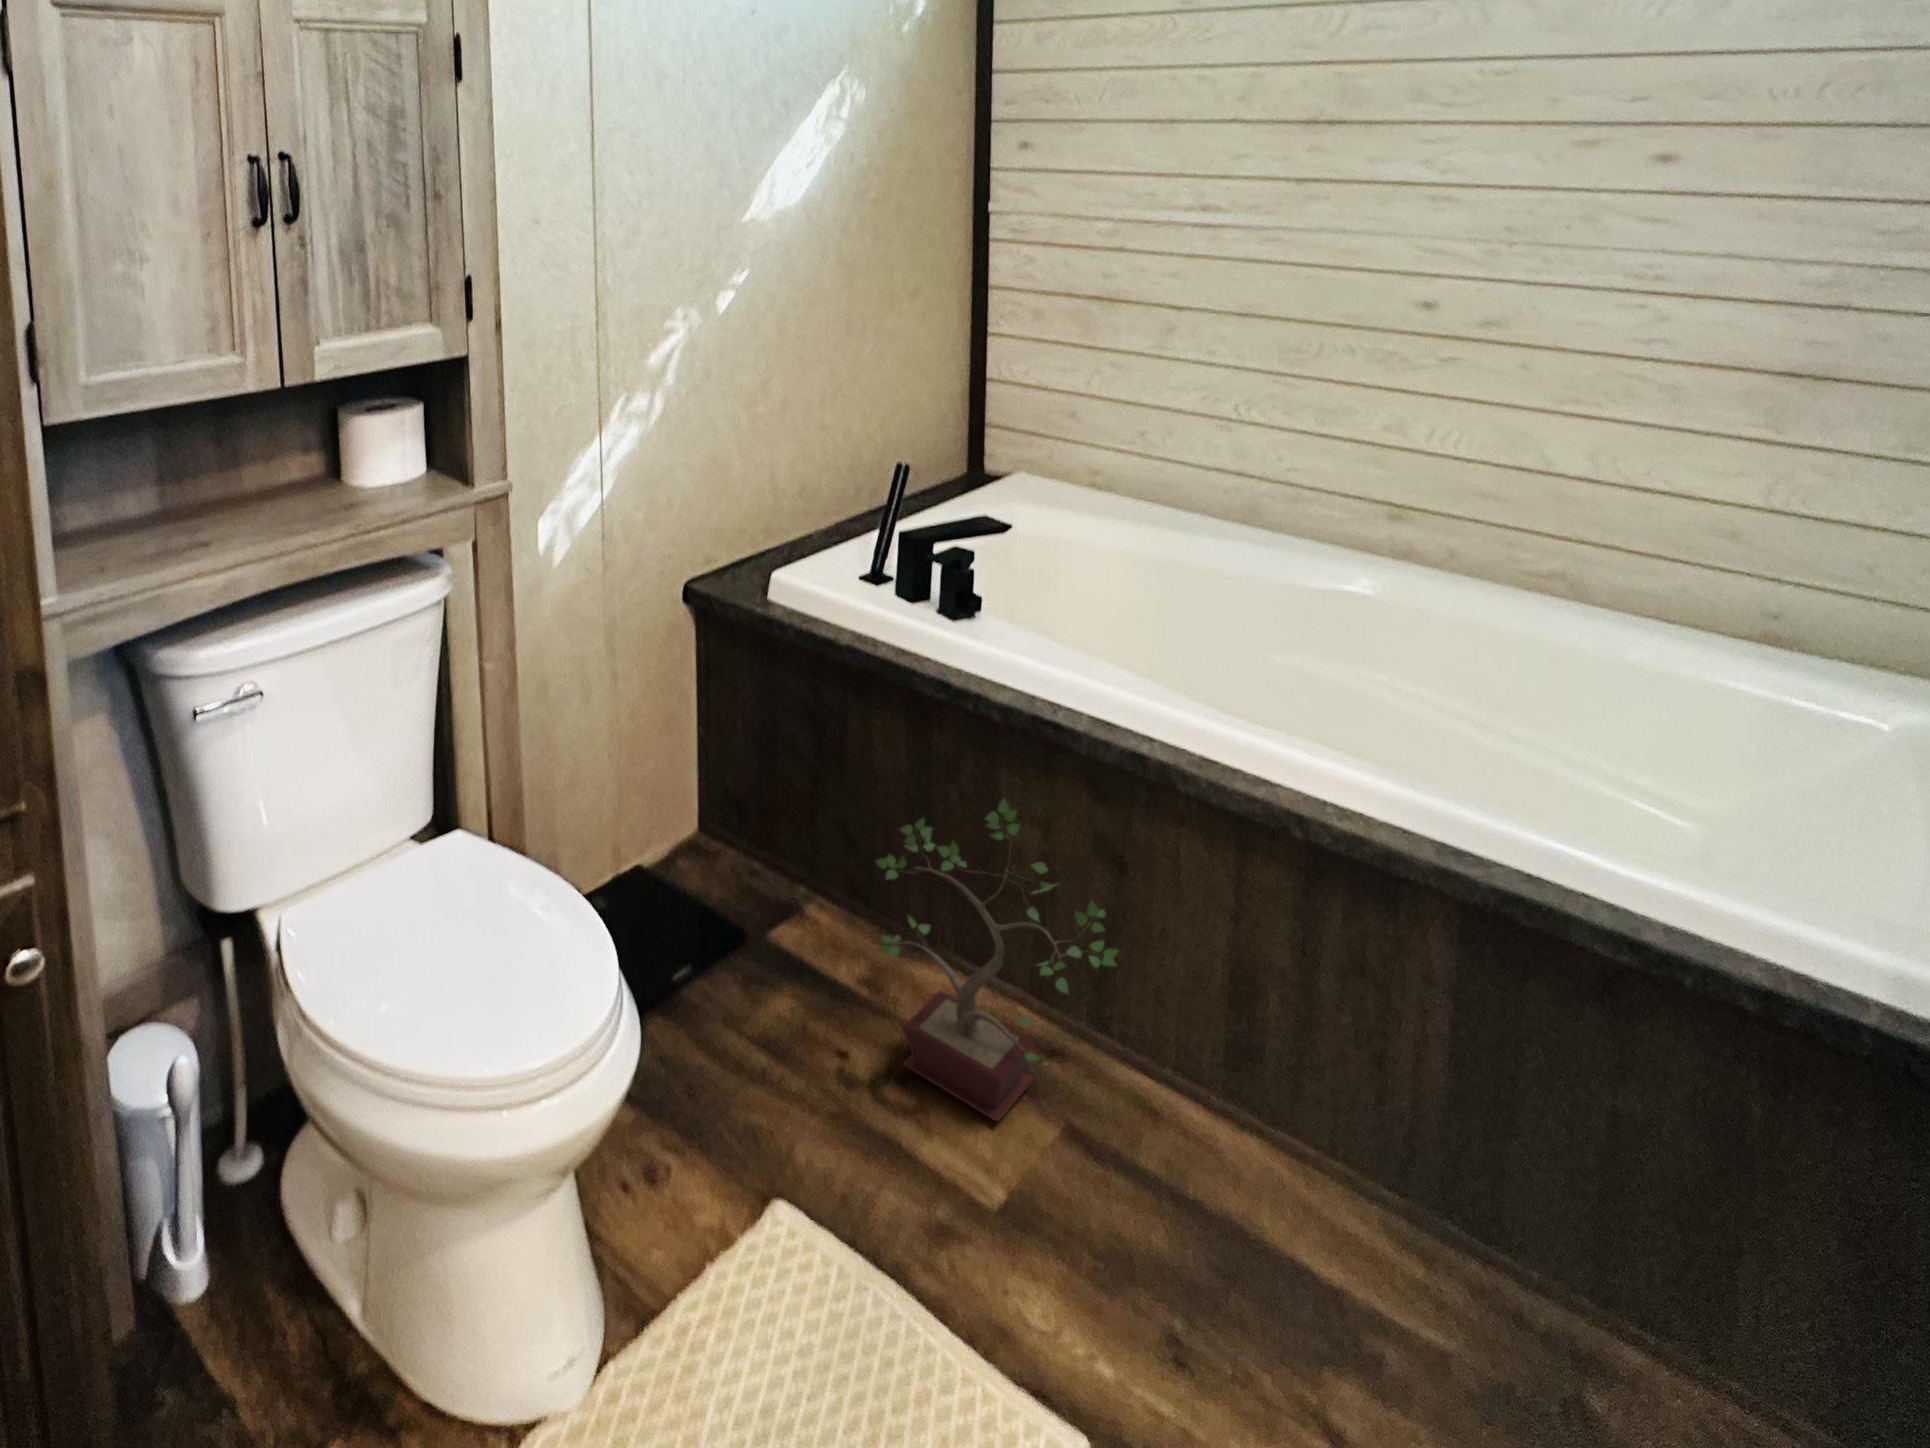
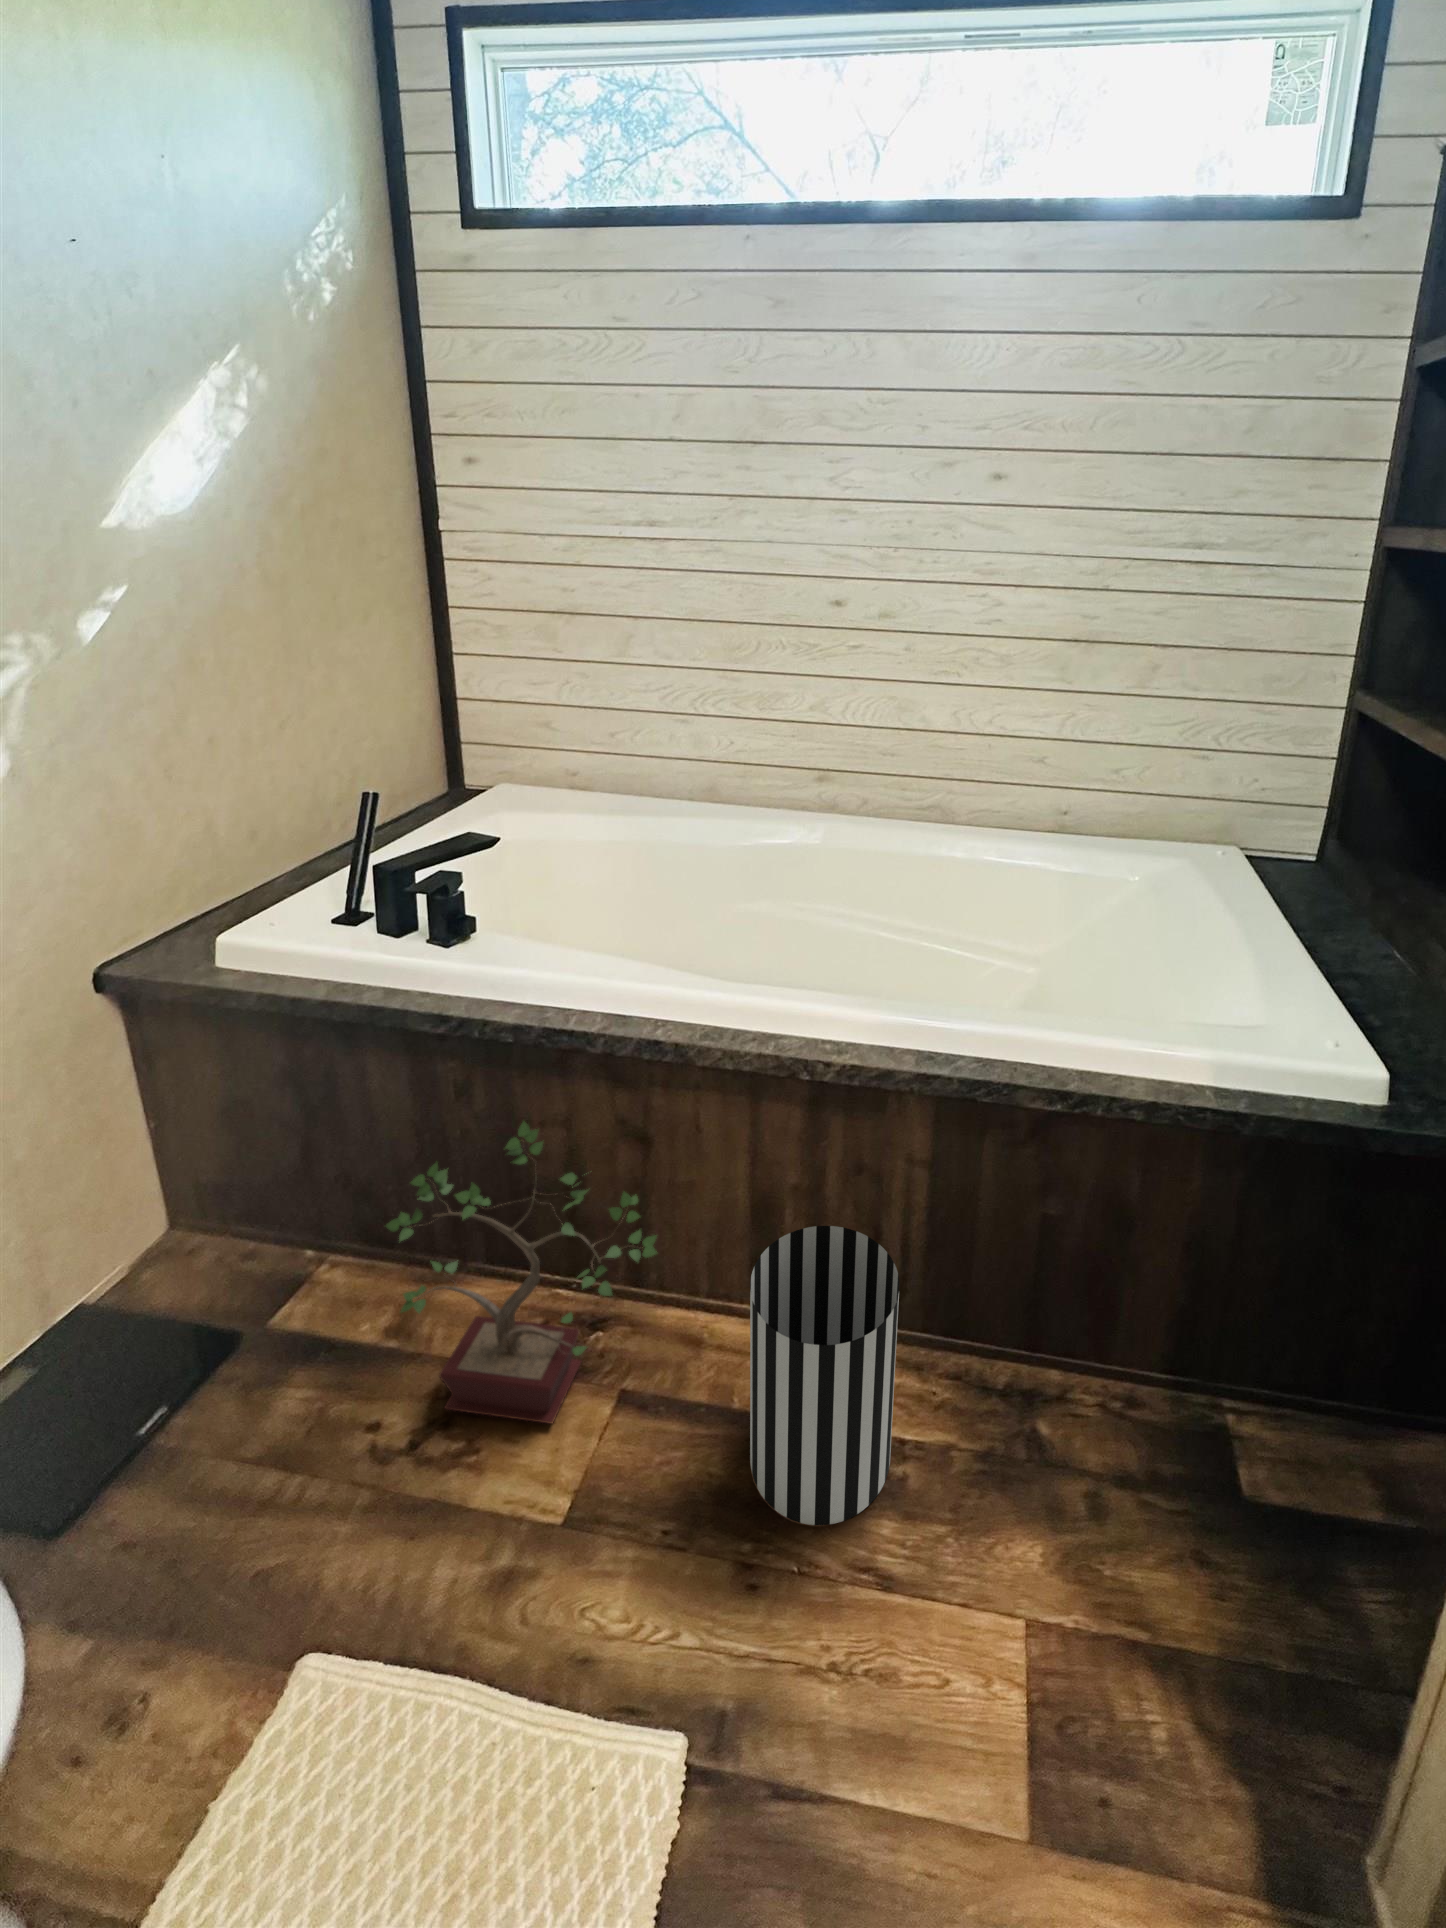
wastebasket: none [1197,1009,1389,1365] -> present [750,1226,900,1525]

